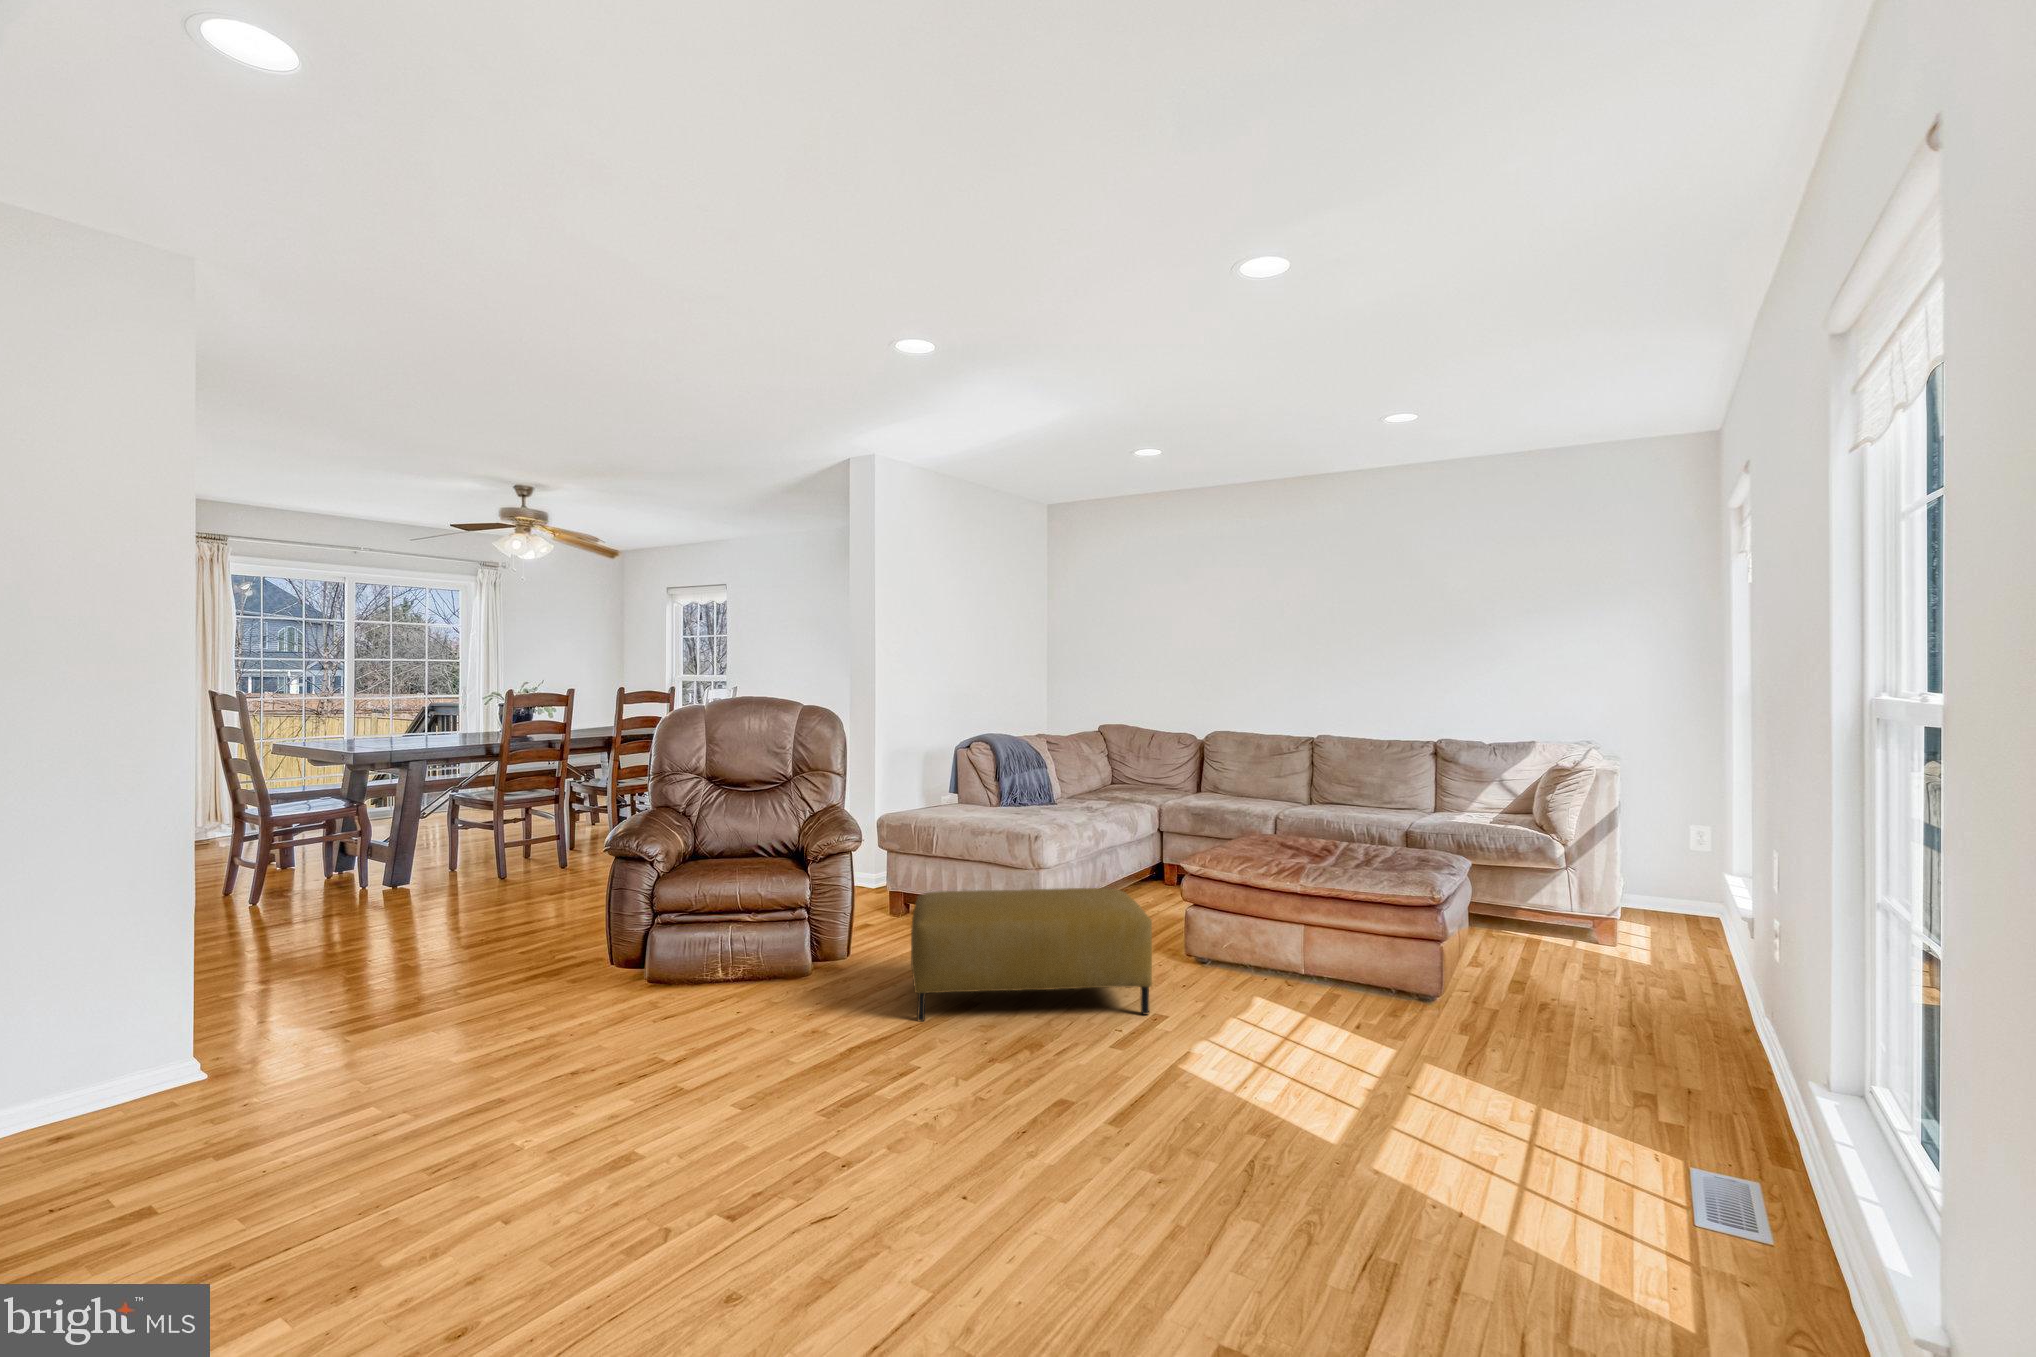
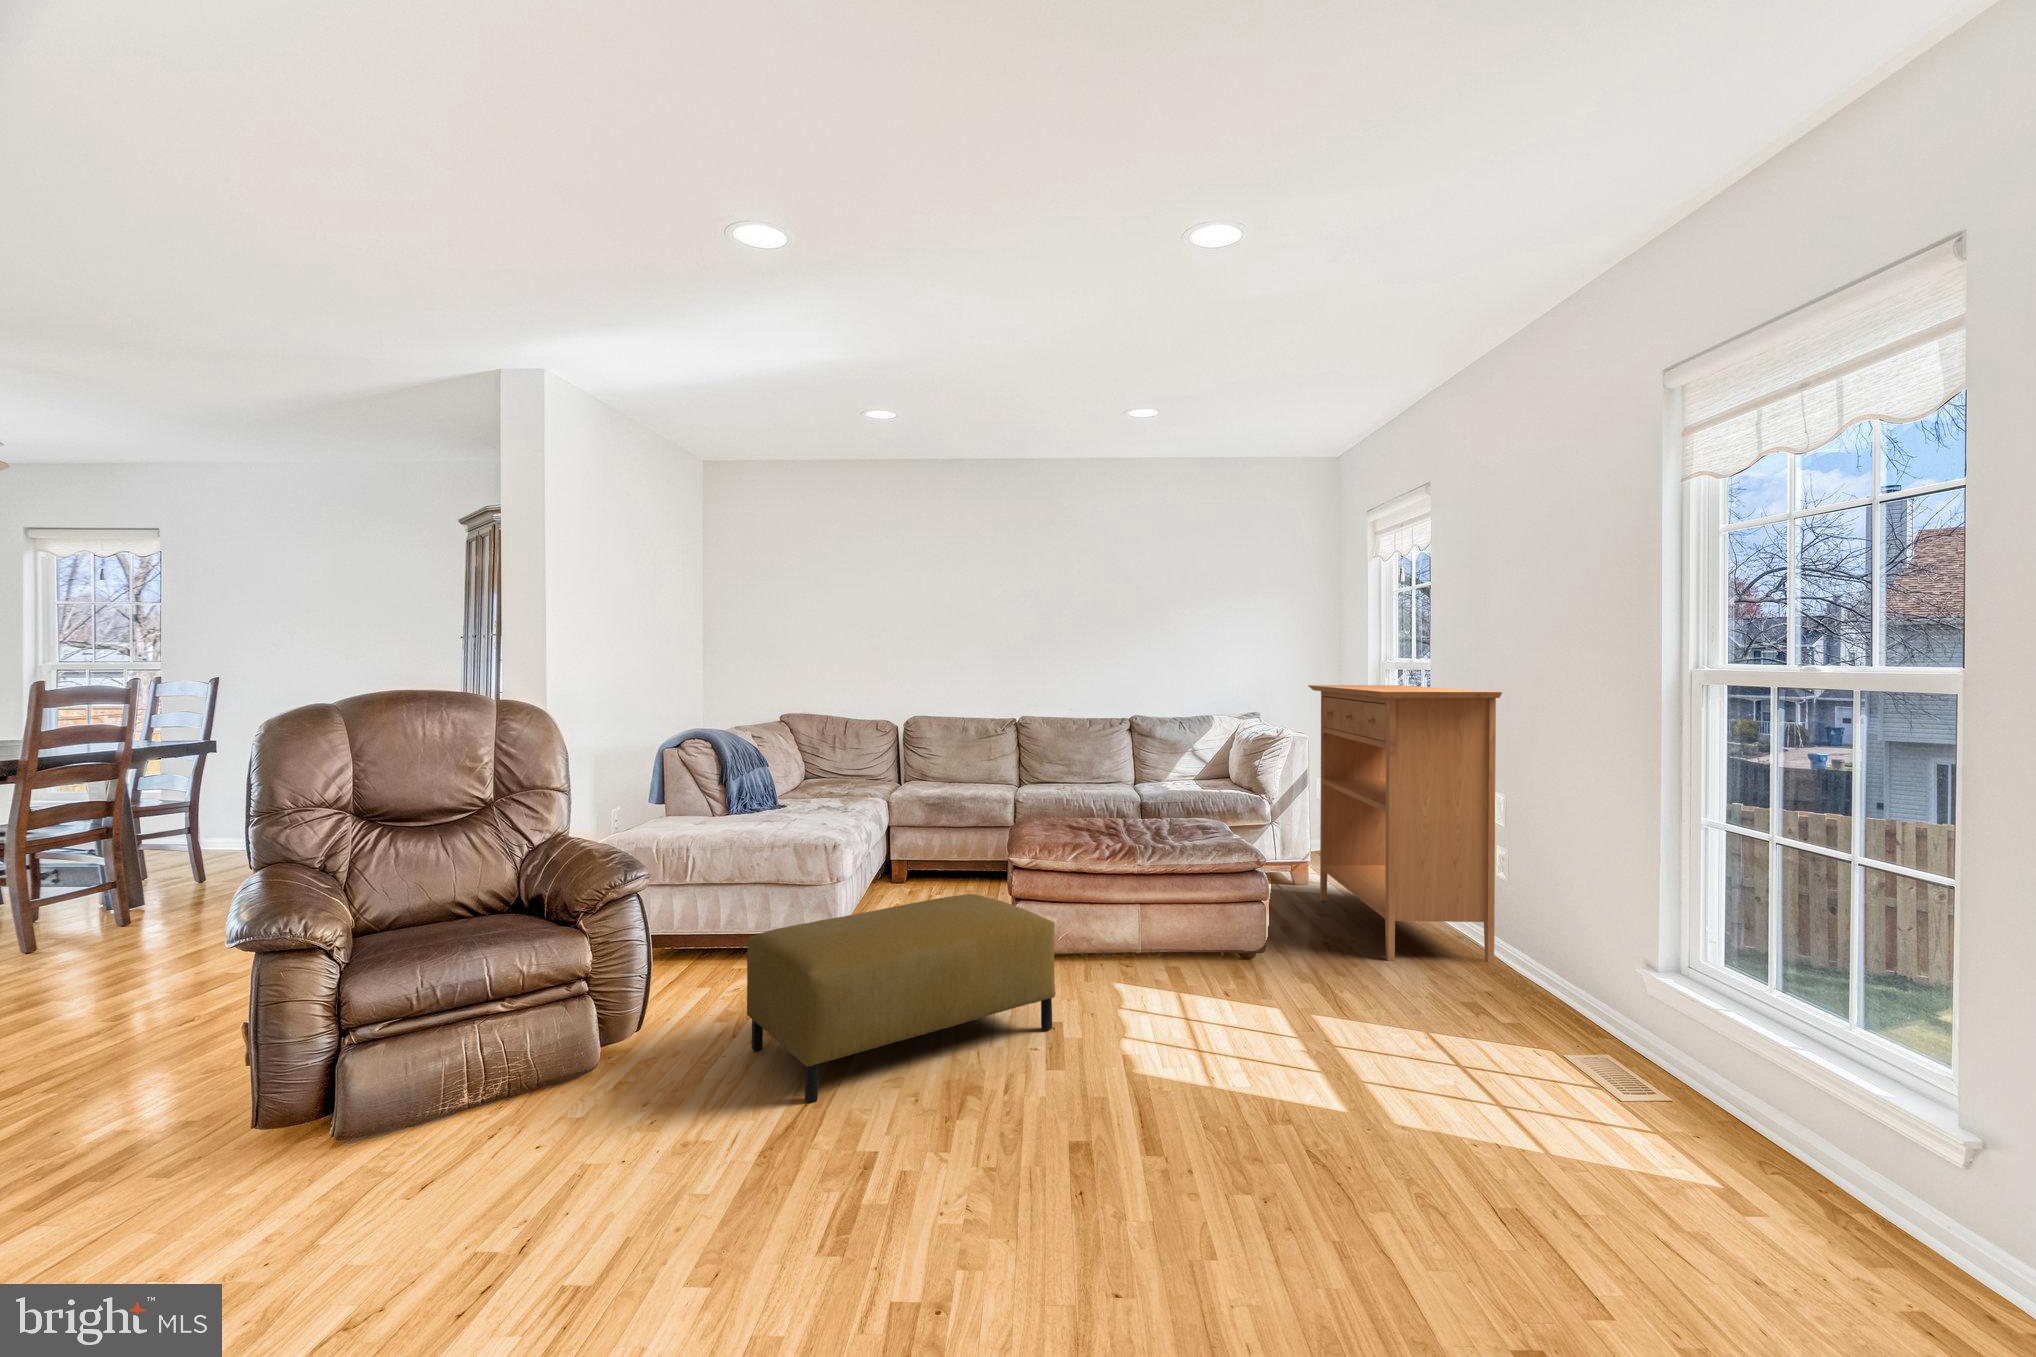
console table: none [1577,712,1748,1061] -> present [1308,685,1502,963]

